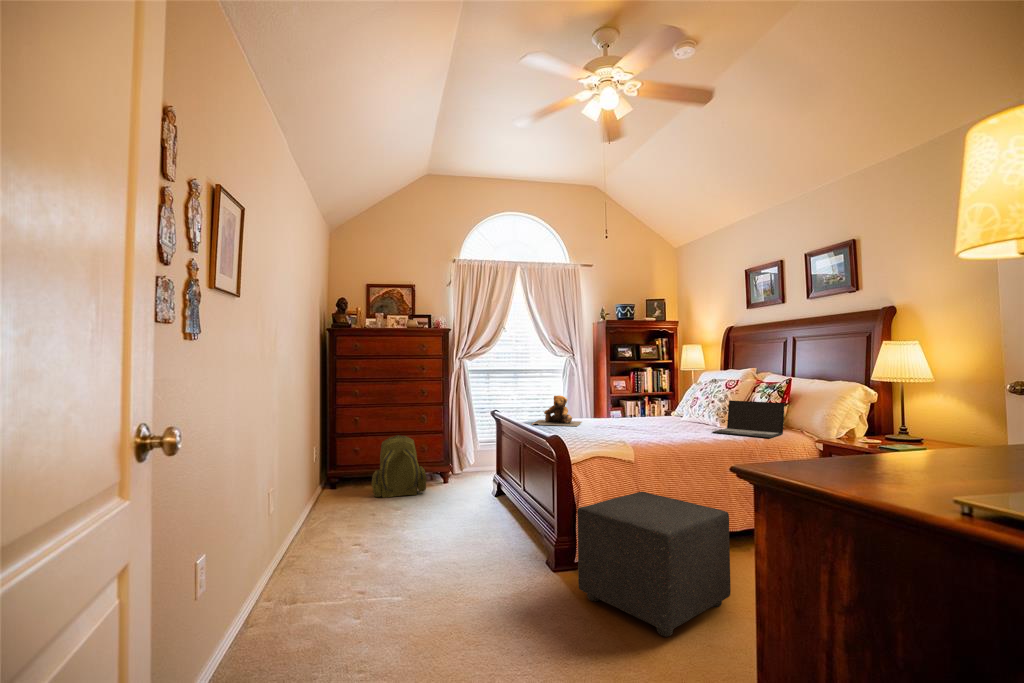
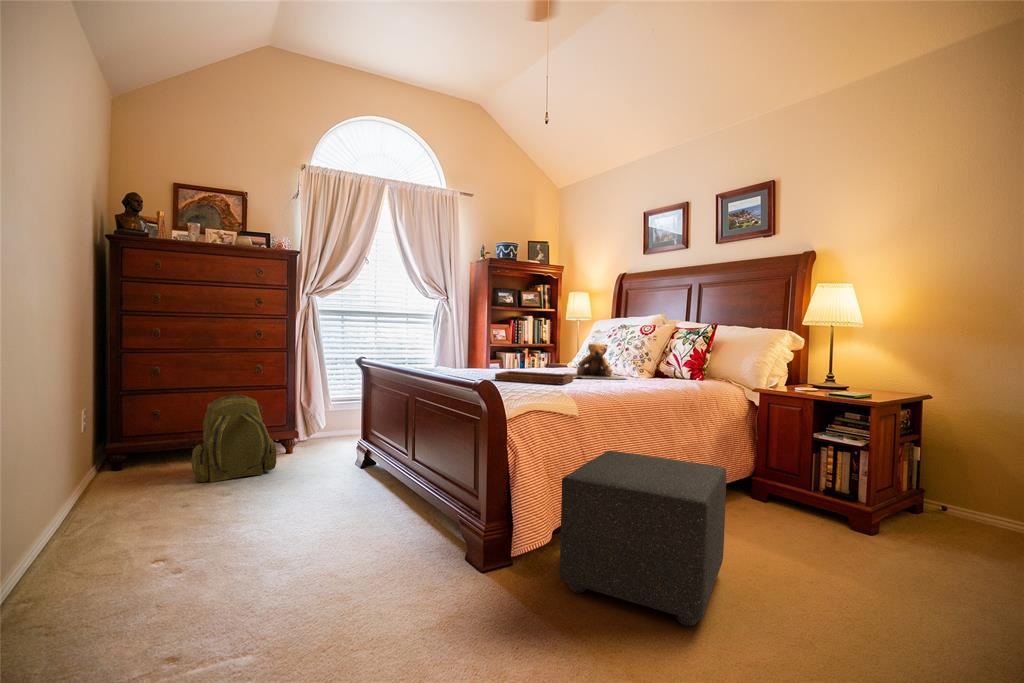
teddy bear: present [532,396,582,426] -> present [565,343,626,379]
laptop: present [712,400,784,438] -> none [645,347,711,385]
tray: none [575,410,643,434] -> present [495,357,573,385]

